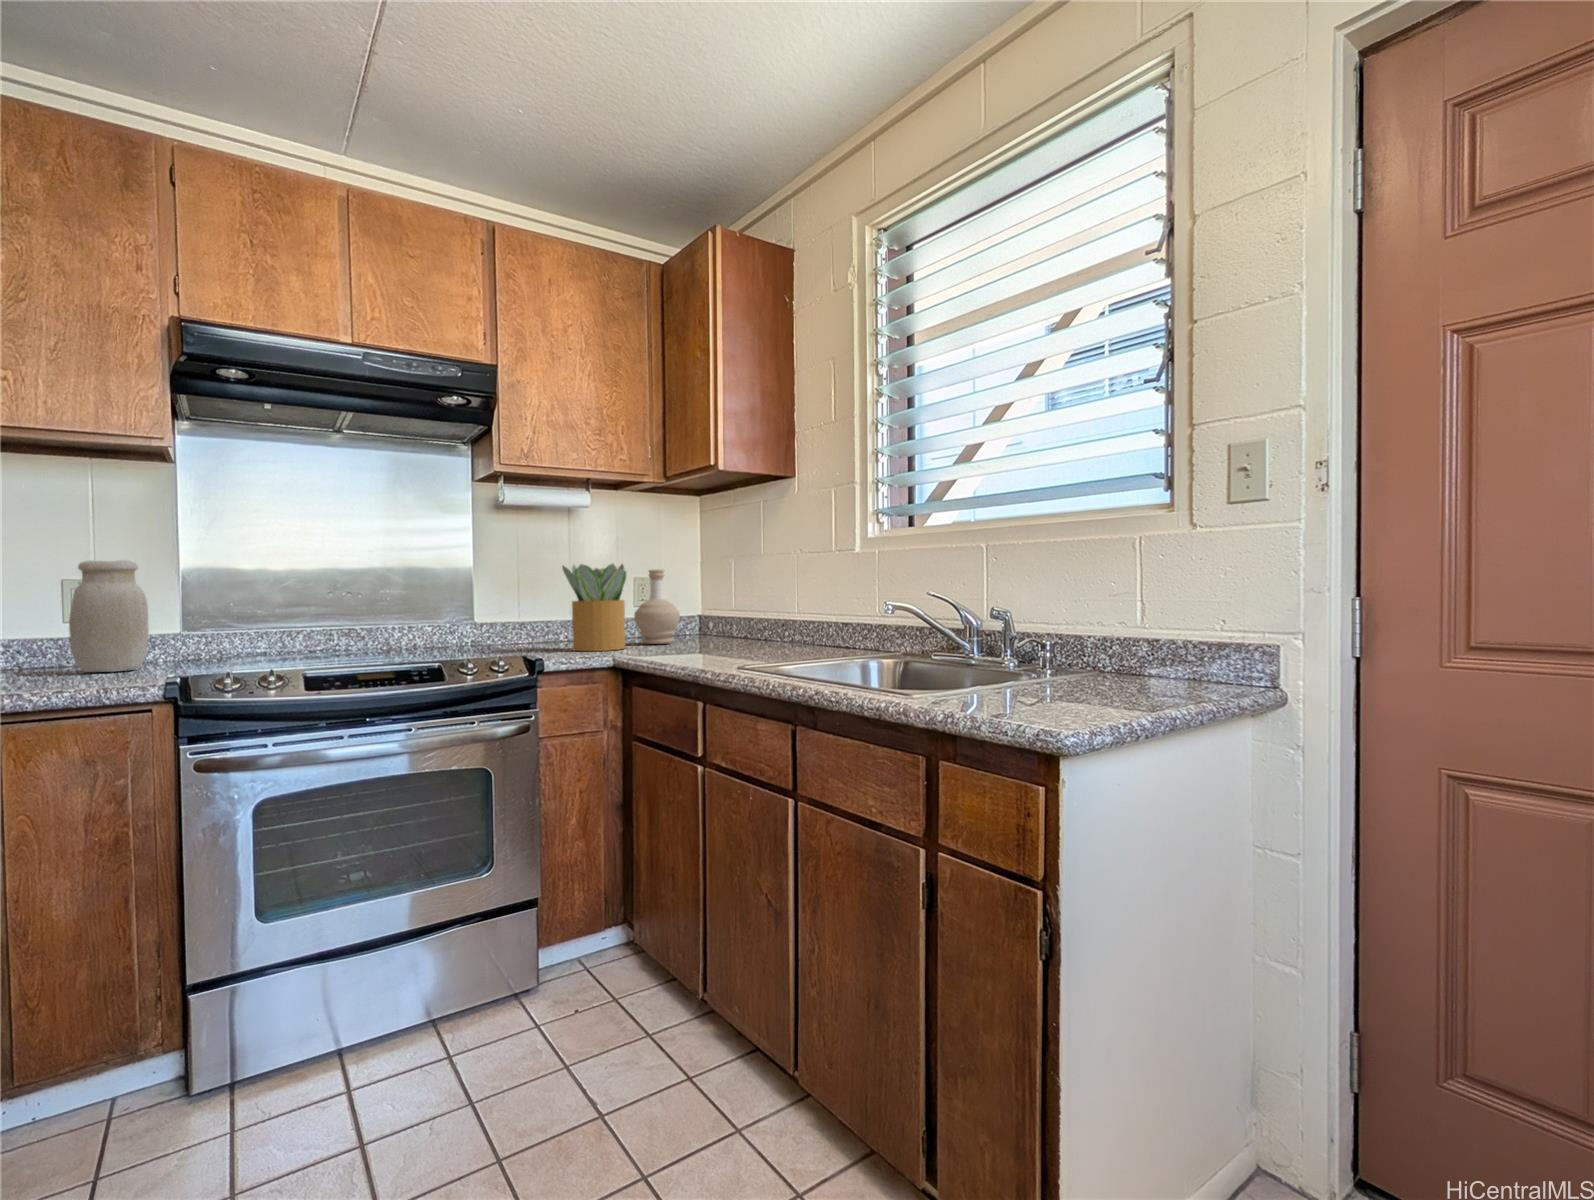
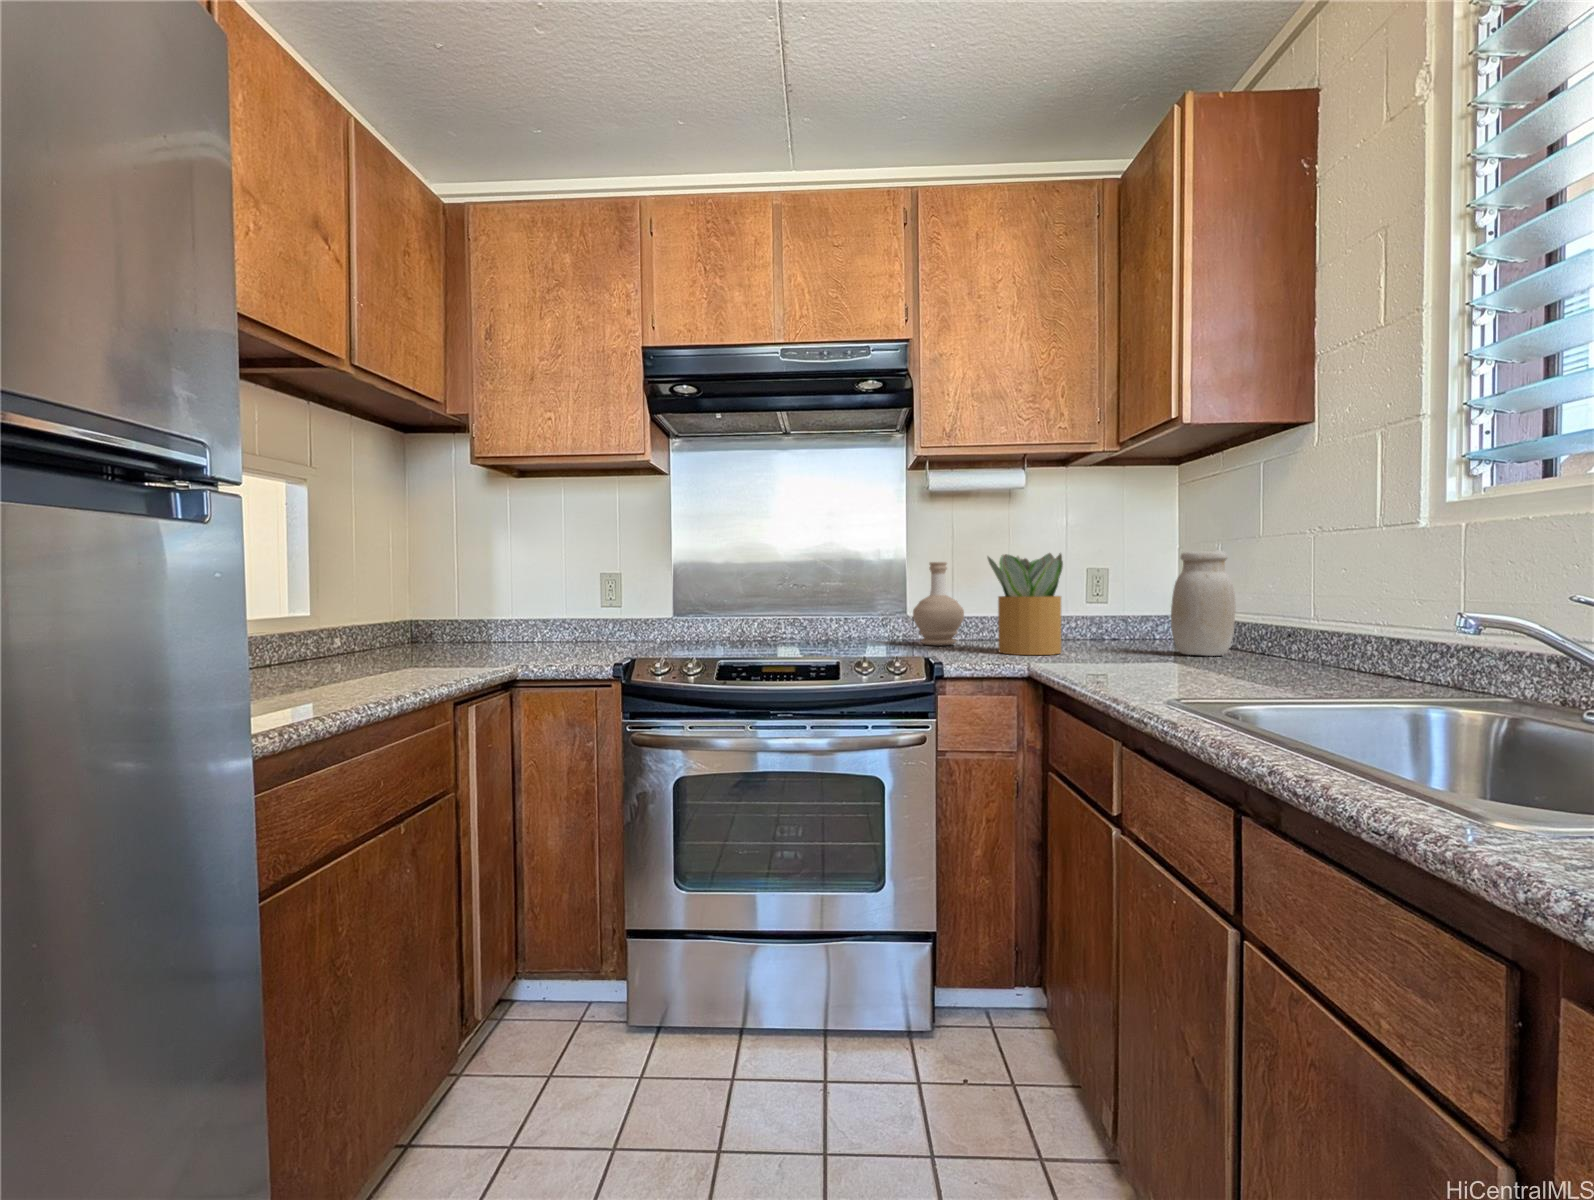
jar: present [69,560,149,672] -> present [1171,550,1236,656]
bottle: present [634,569,680,644] -> present [913,562,964,645]

